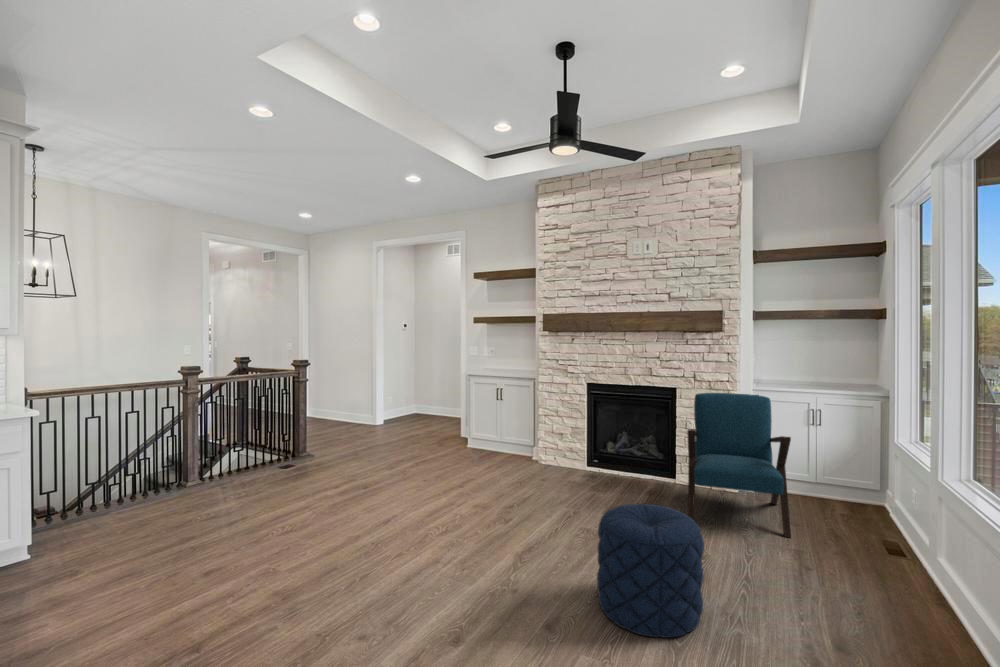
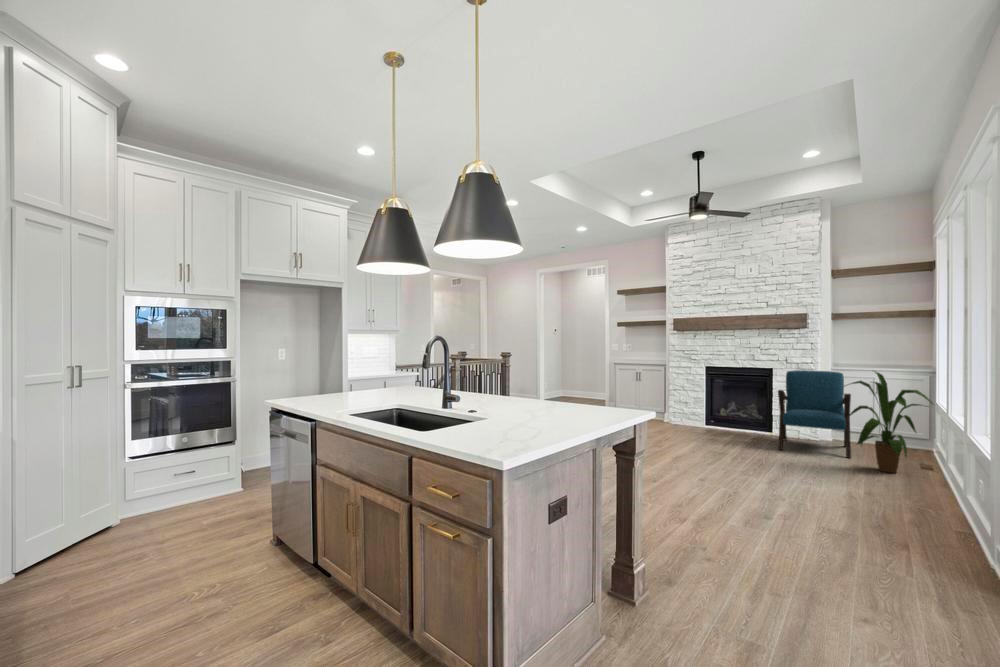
house plant: none [787,405,938,579] -> present [849,371,932,473]
pouf: present [597,504,704,638] -> none [717,419,780,479]

